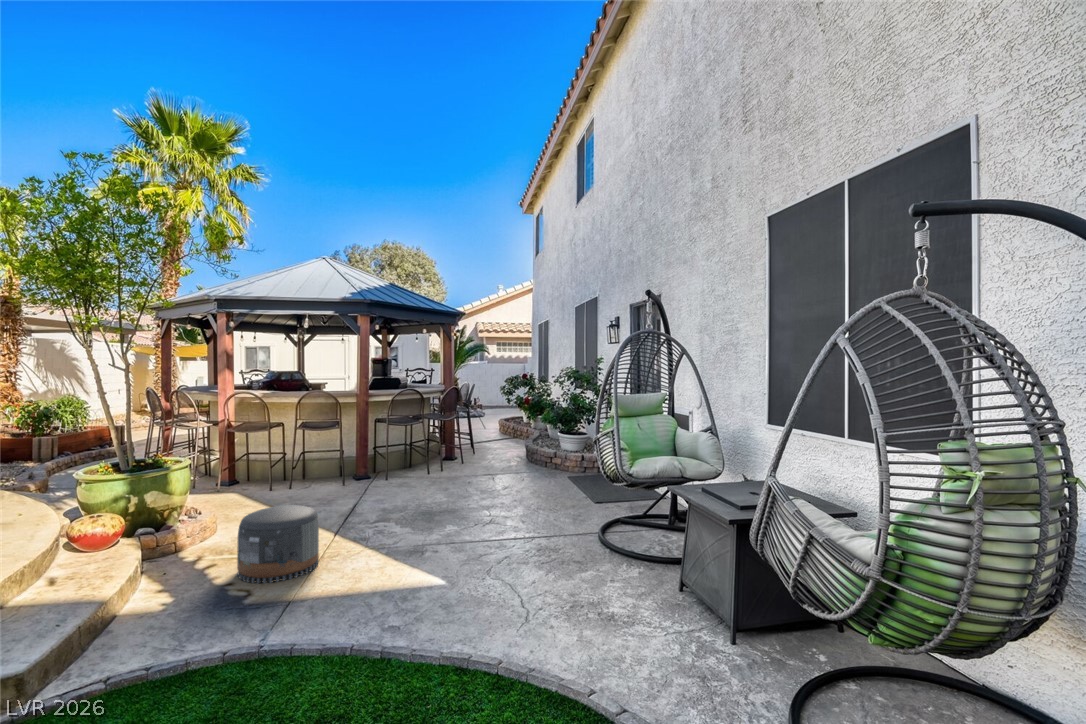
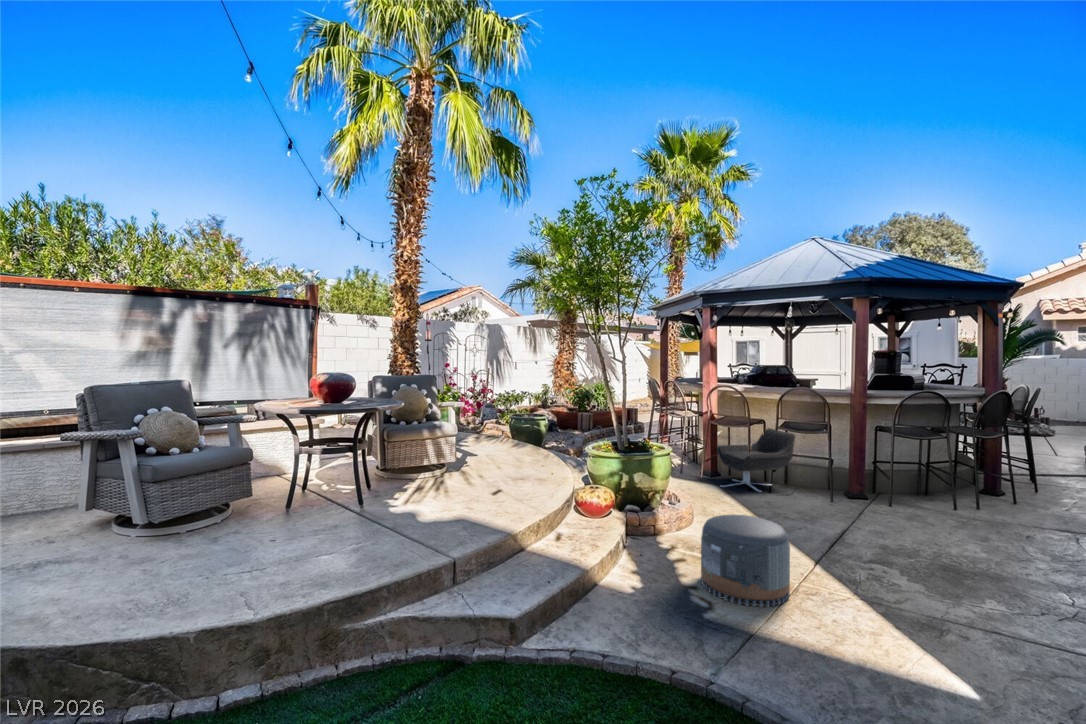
lounge chair: none [236,430,314,492] -> present [717,428,795,492]

